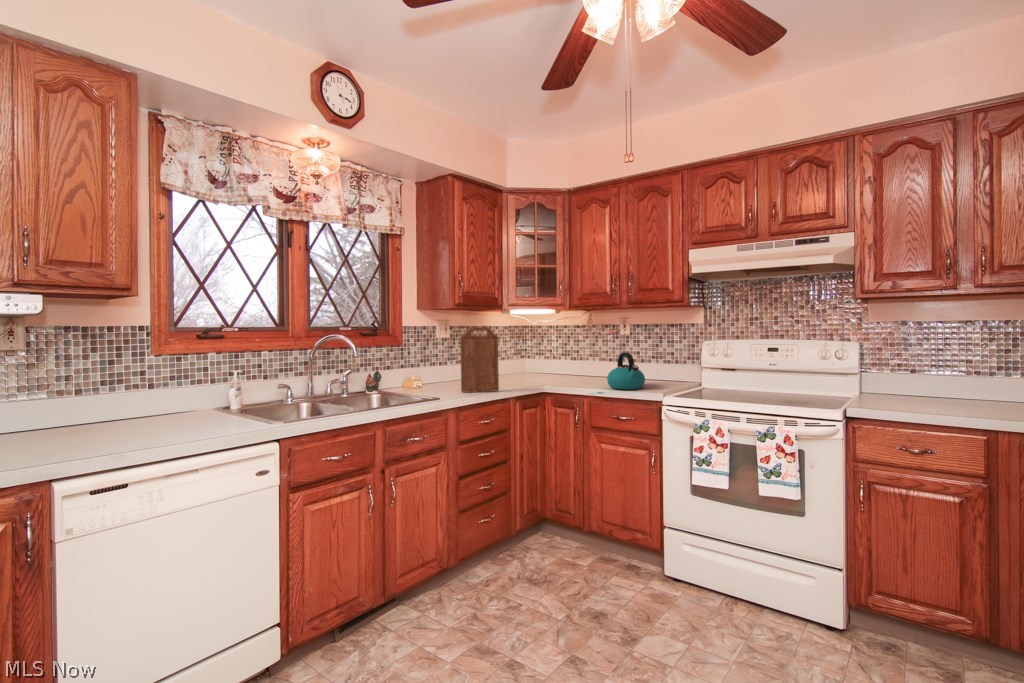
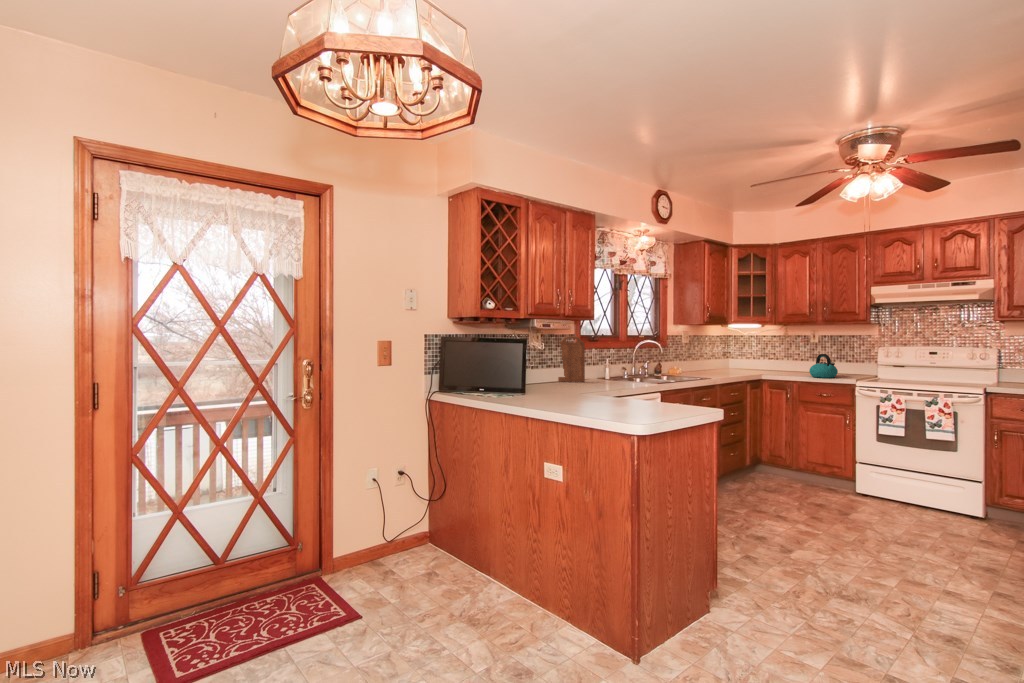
cutting board: present [460,327,499,393] -> present [558,336,585,382]

